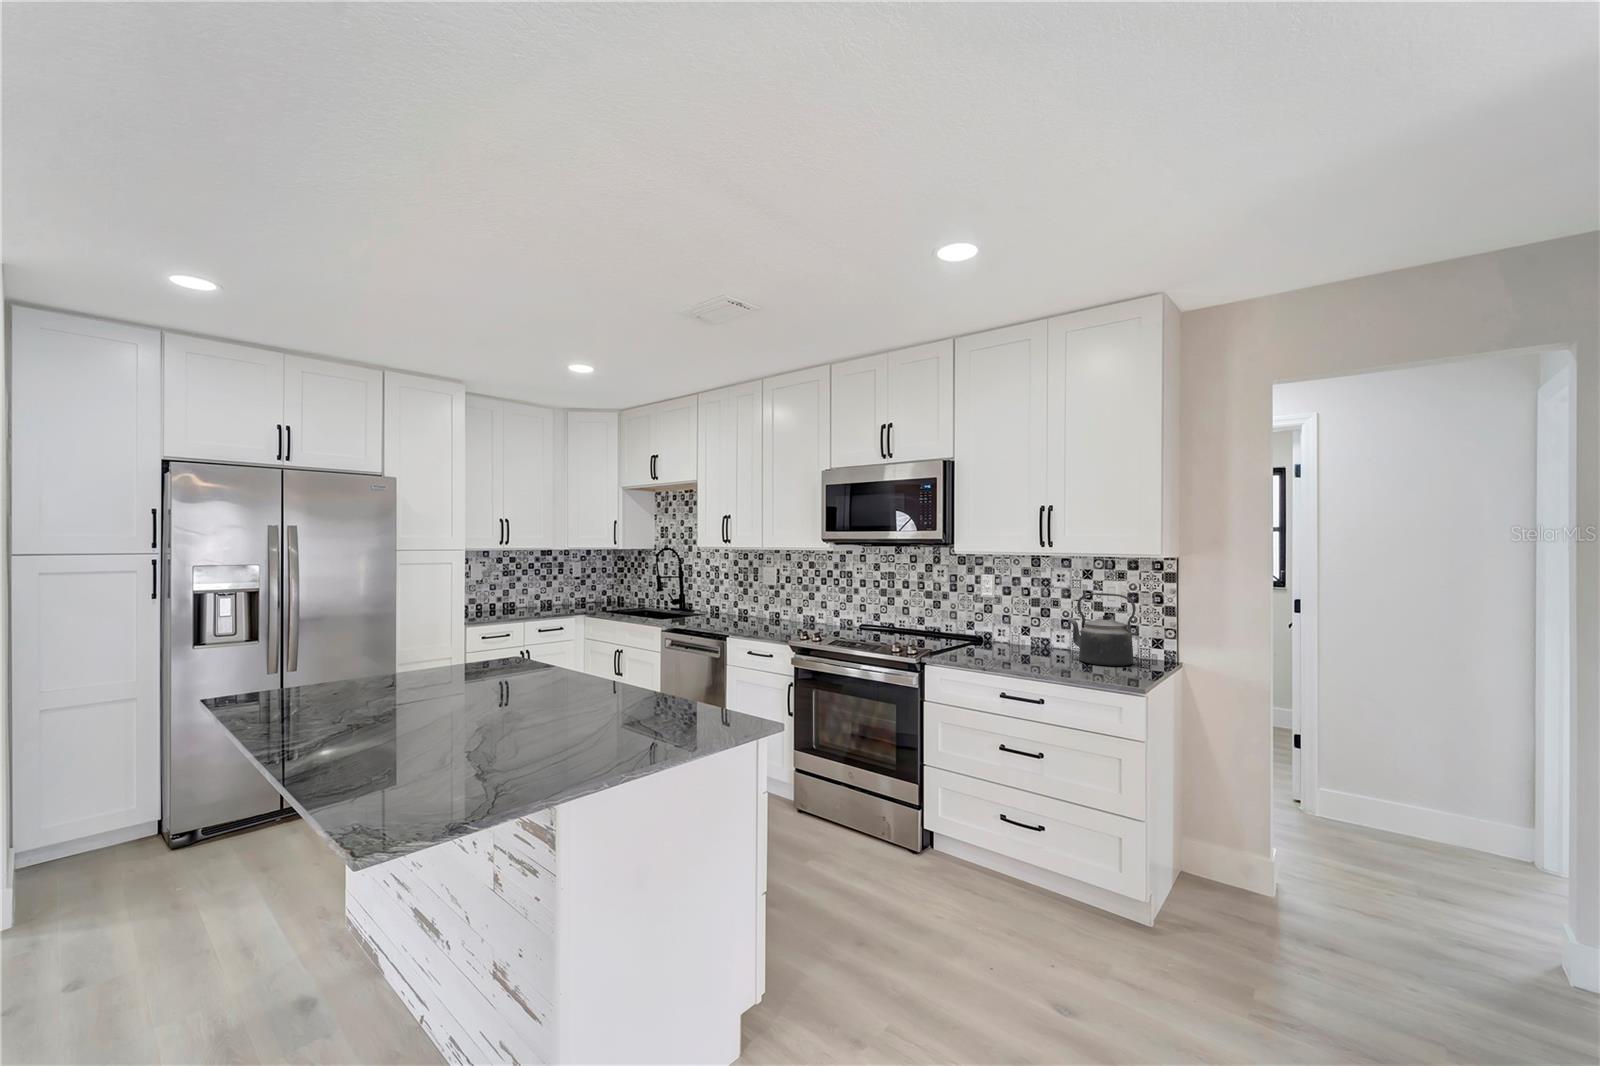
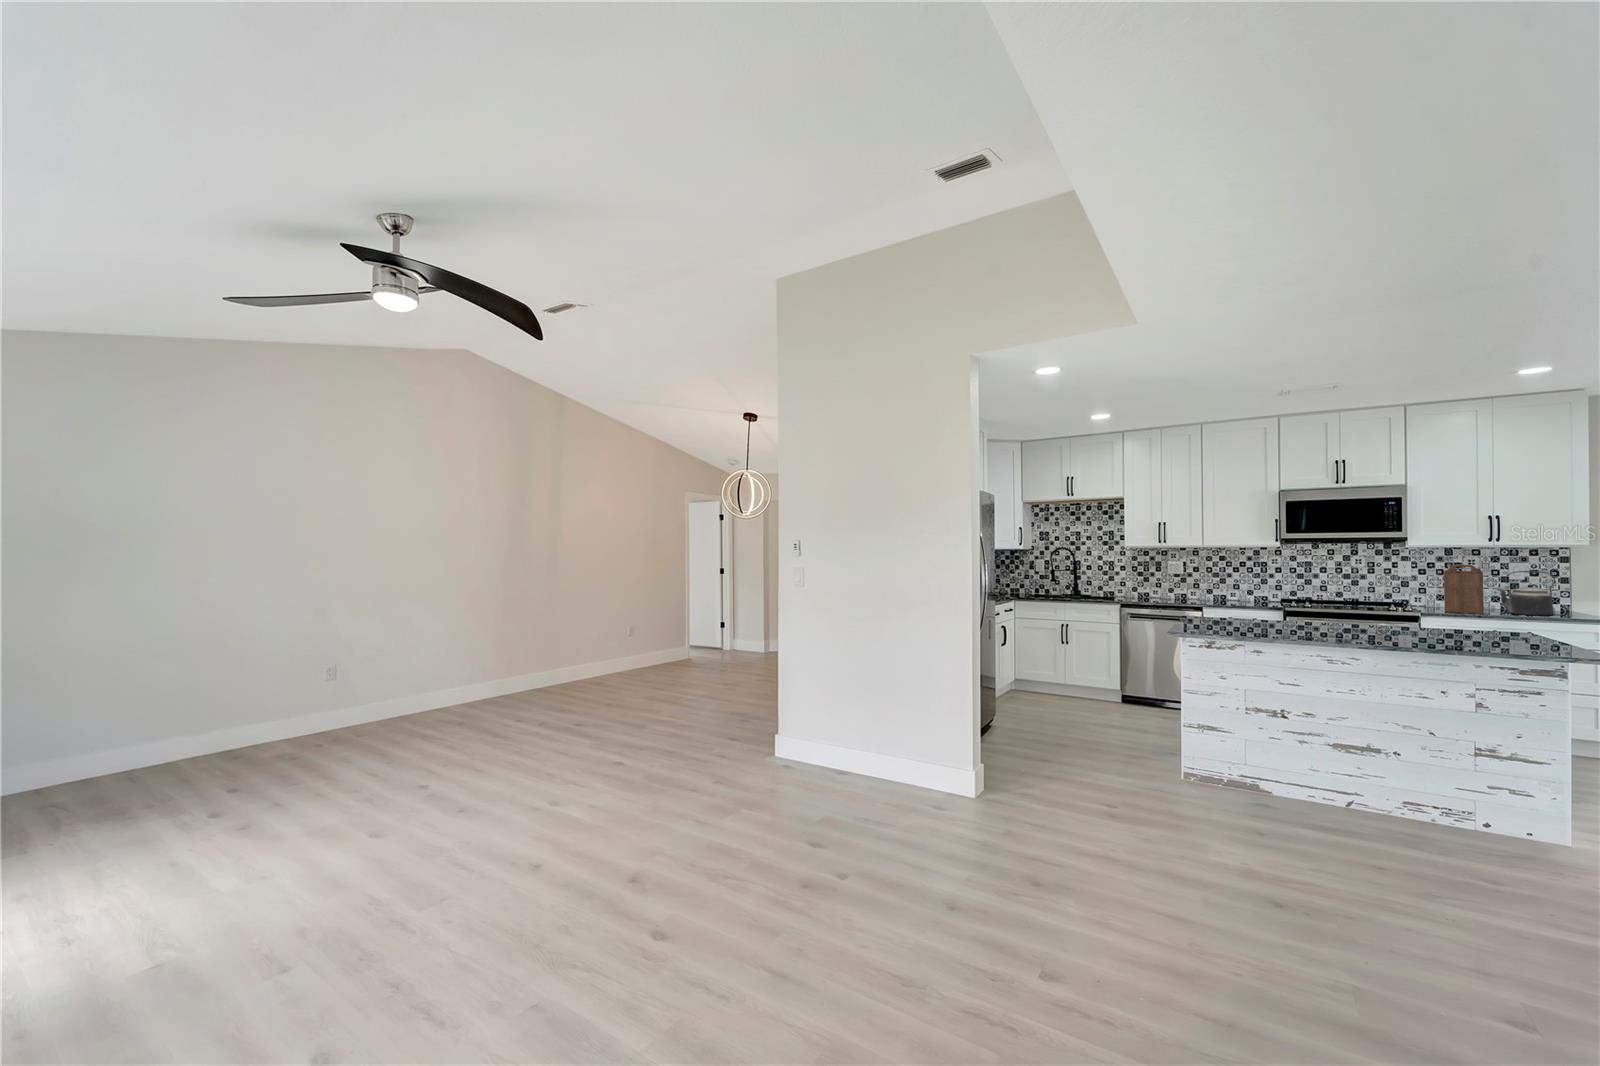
cutting board: none [996,580,1037,659] -> present [1444,565,1484,614]

